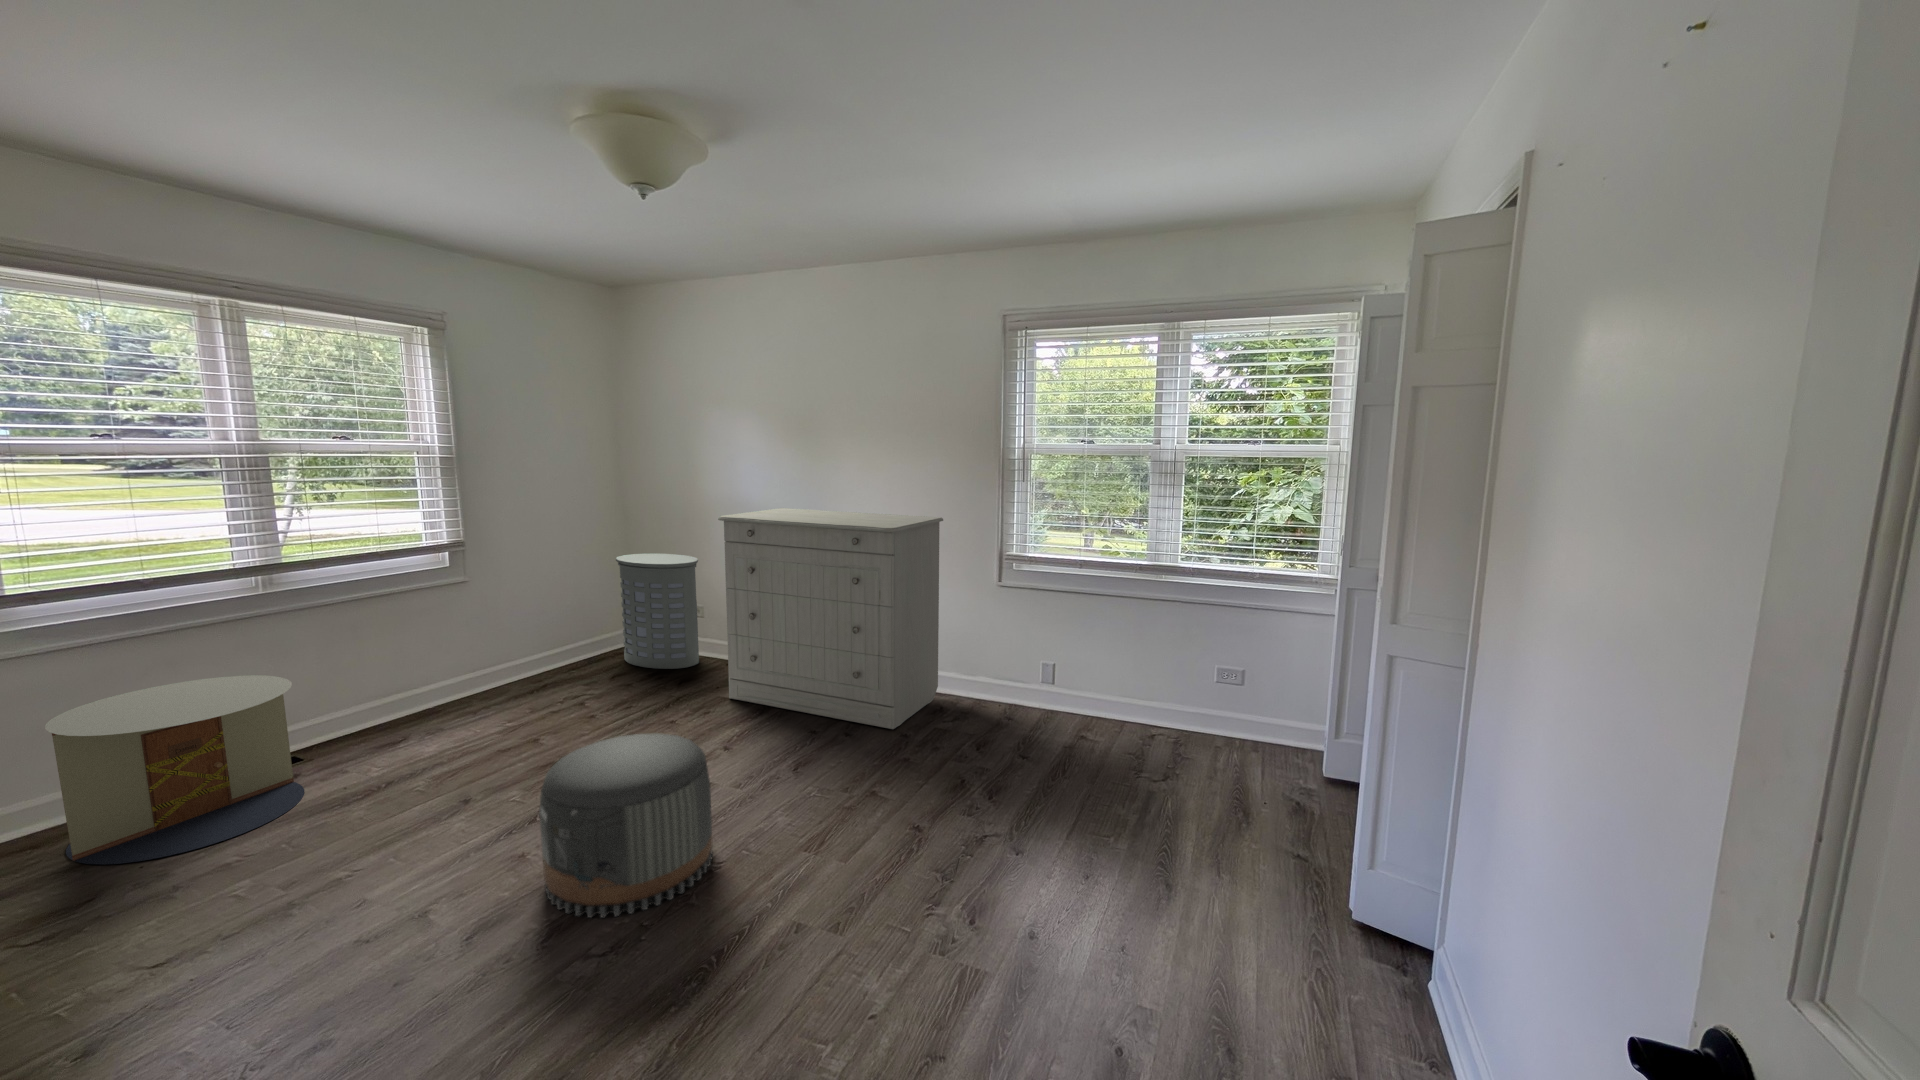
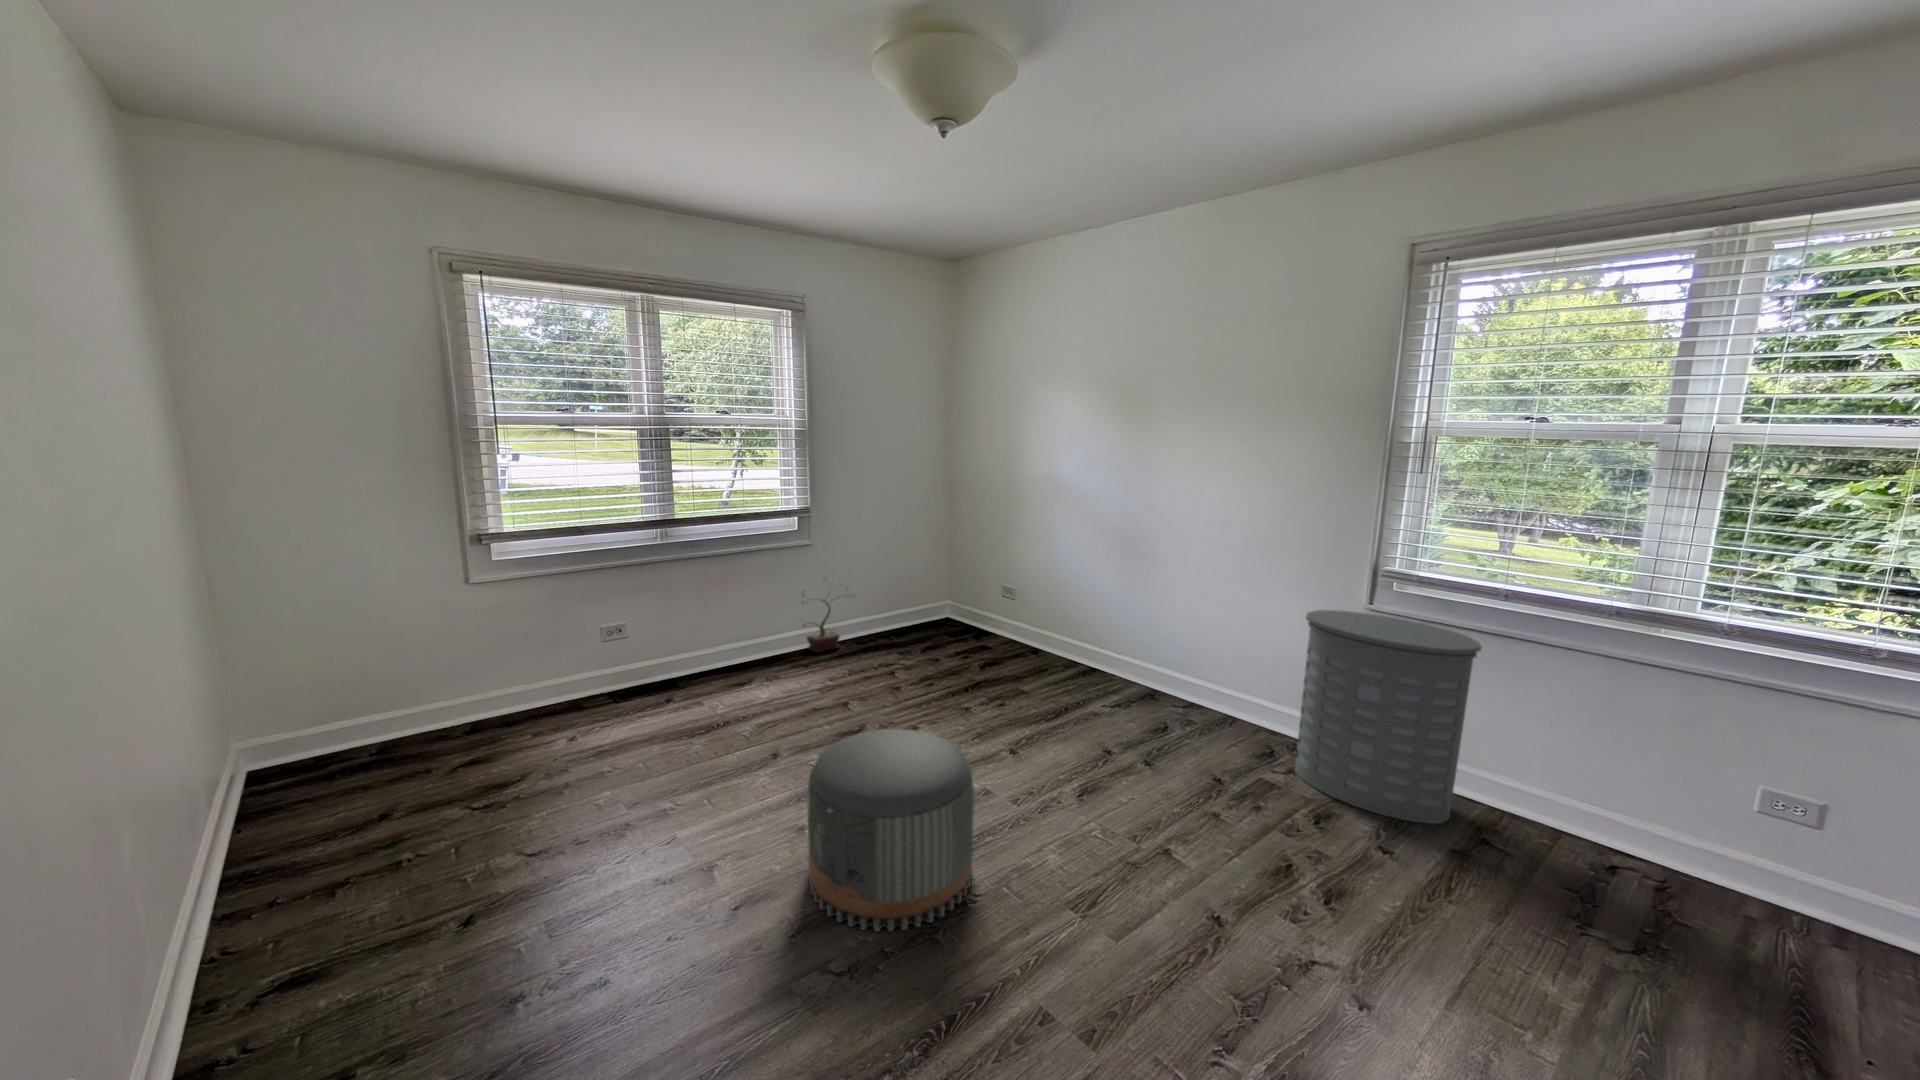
dresser: present [718,508,943,729] -> none [1026,491,1294,767]
laundry hamper: present [616,553,699,669] -> present [1295,610,1481,824]
potted plant: none [457,612,538,699] -> present [802,575,857,652]
side table: present [45,675,304,864] -> none [515,610,672,753]

